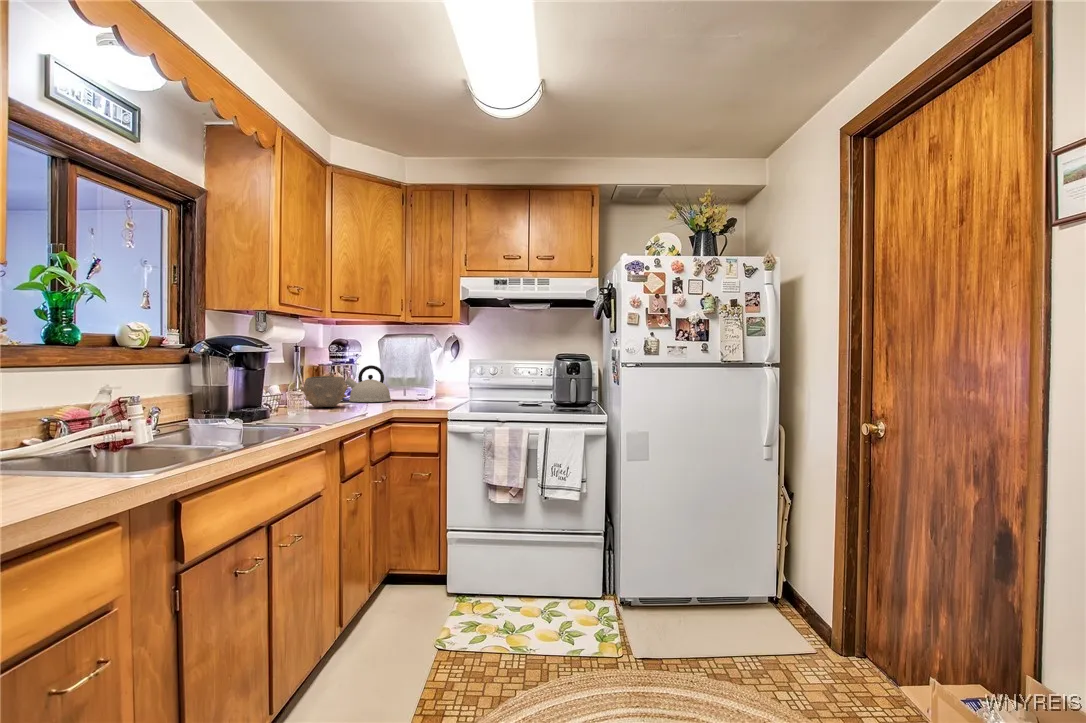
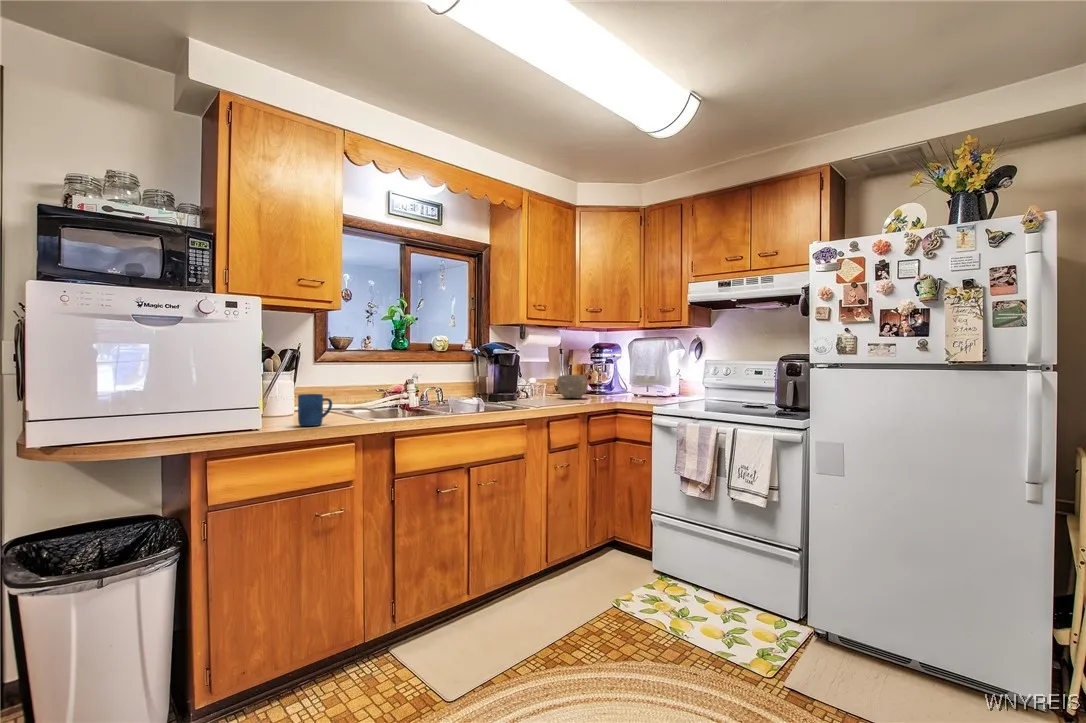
kettle: present [345,365,391,402] -> none [601,367,637,397]
mug: none [31,428,95,490] -> present [298,394,332,426]

